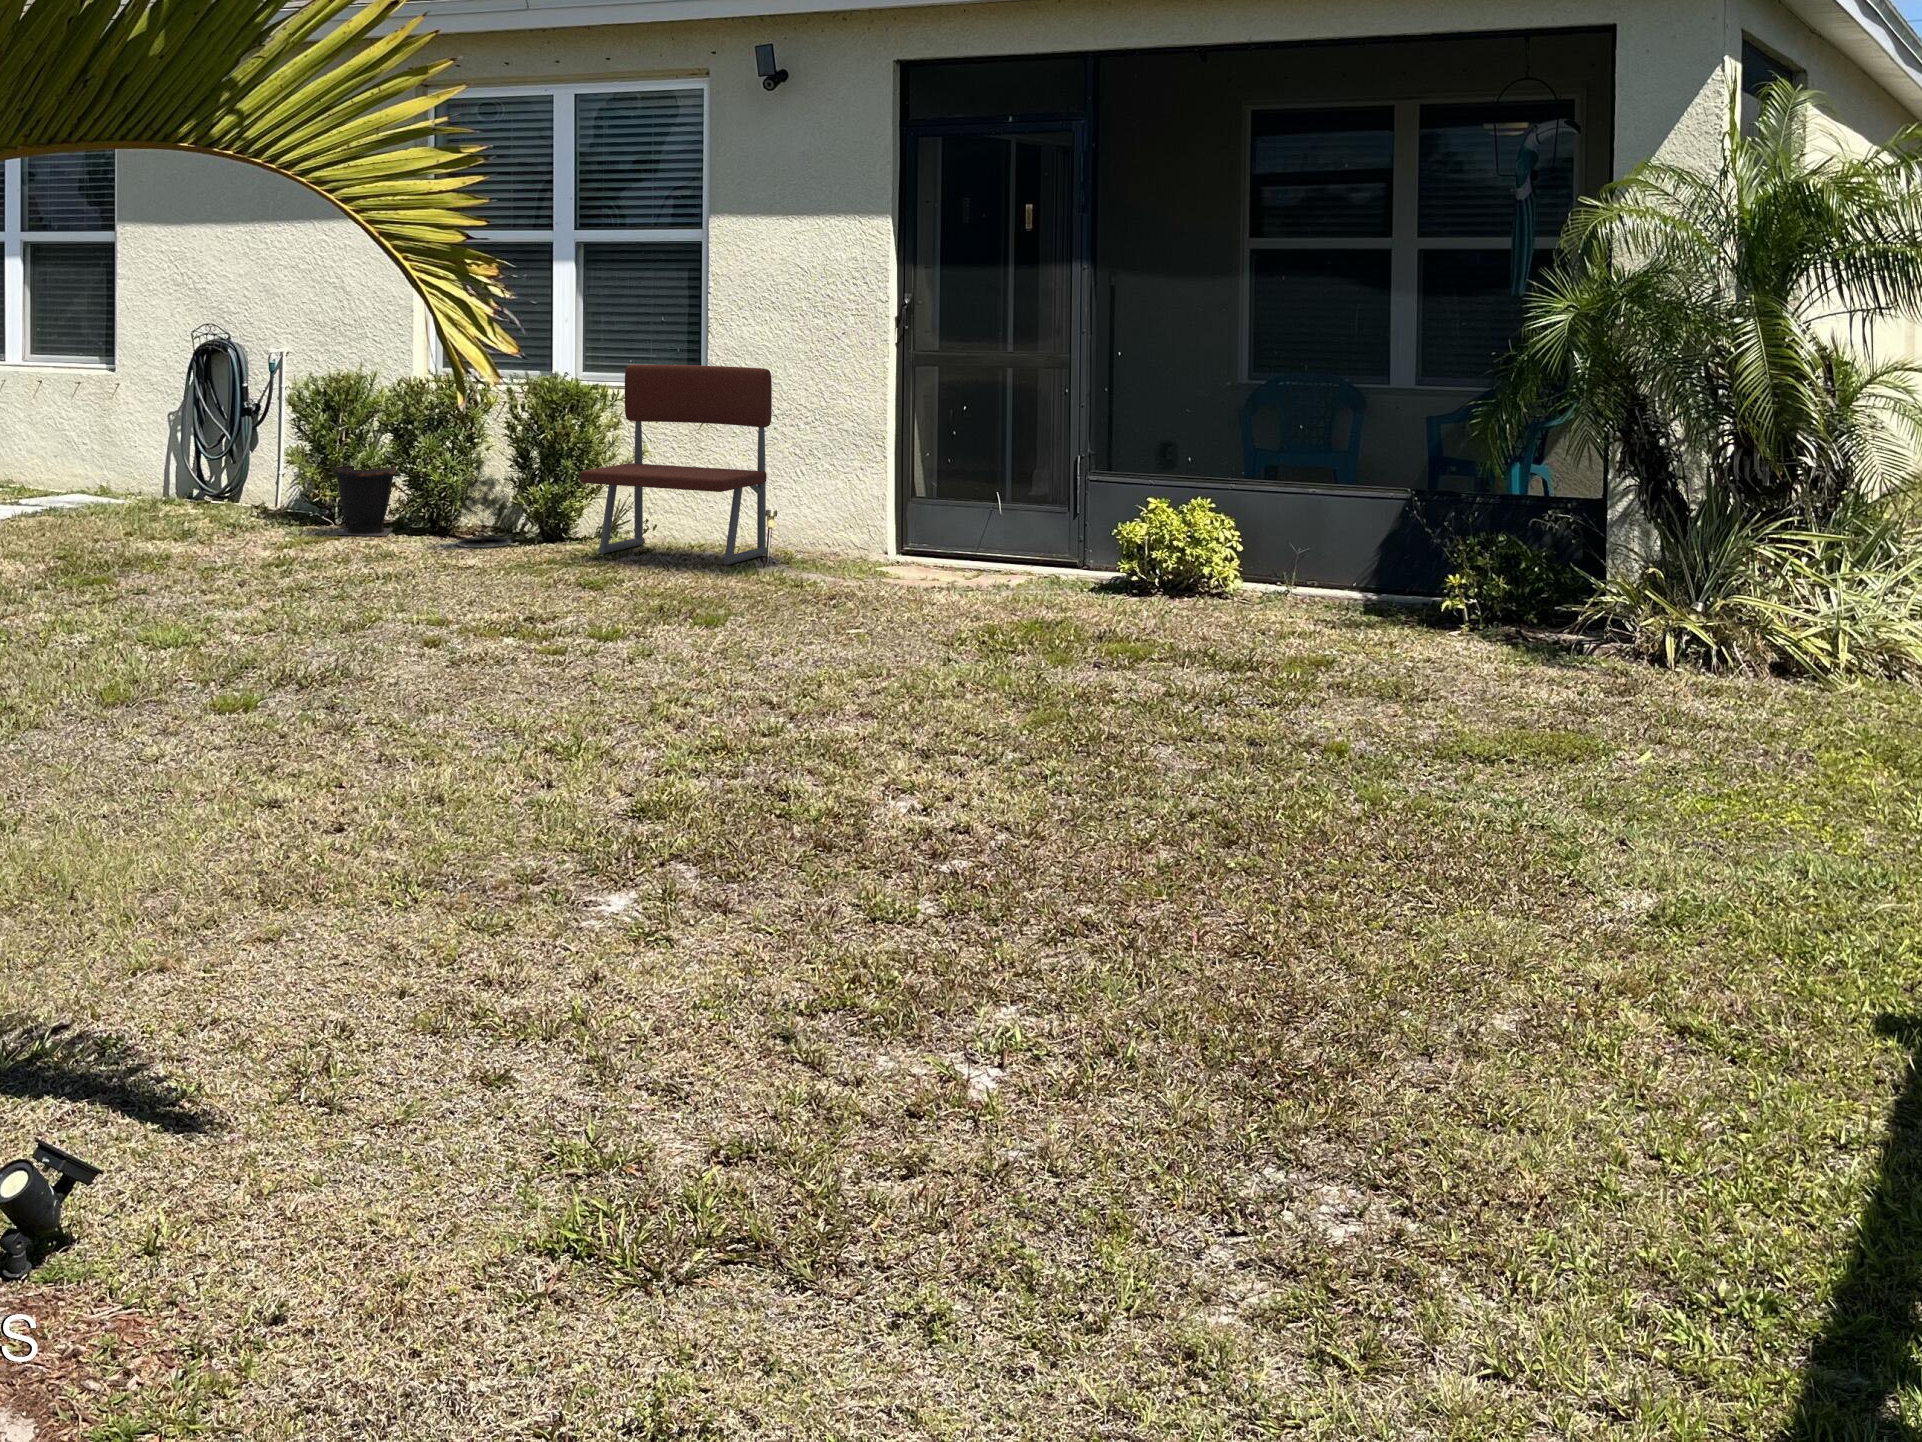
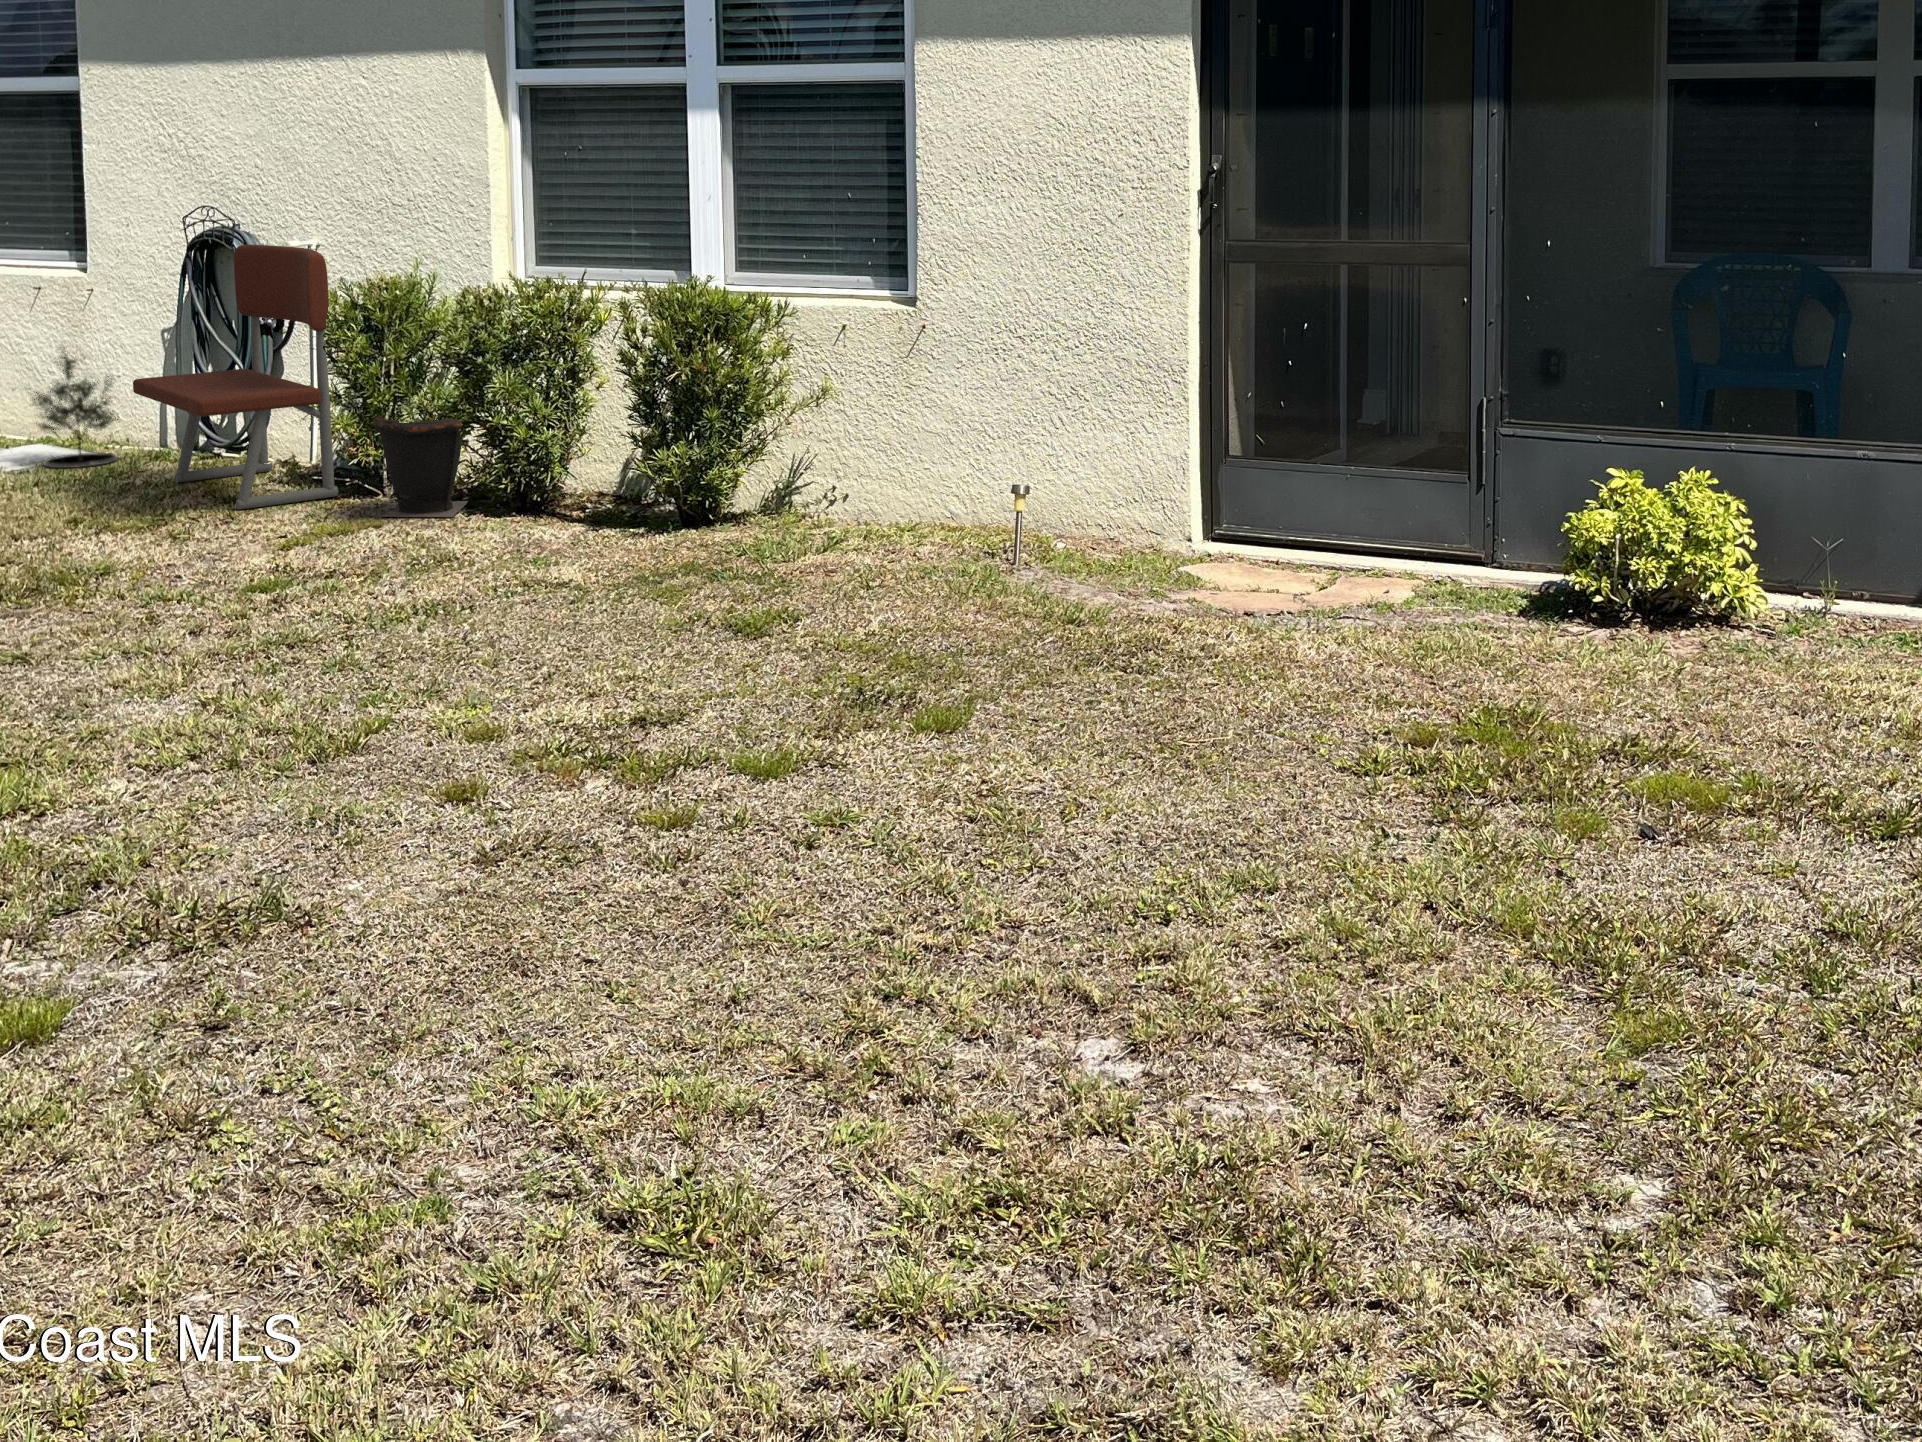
bench: present [580,365,772,565] -> present [133,245,338,510]
potted tree: present [450,448,512,548] -> present [29,347,118,468]

